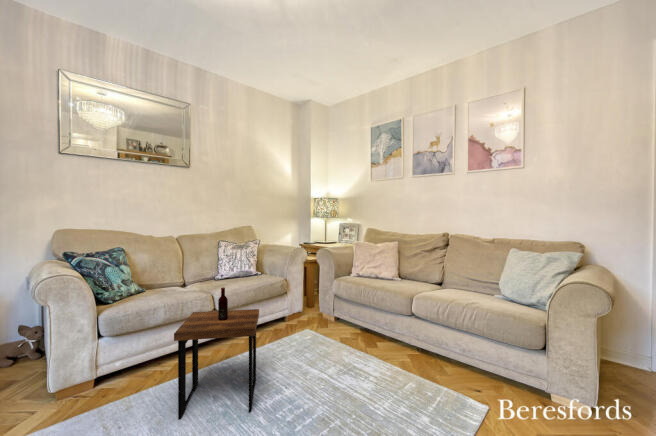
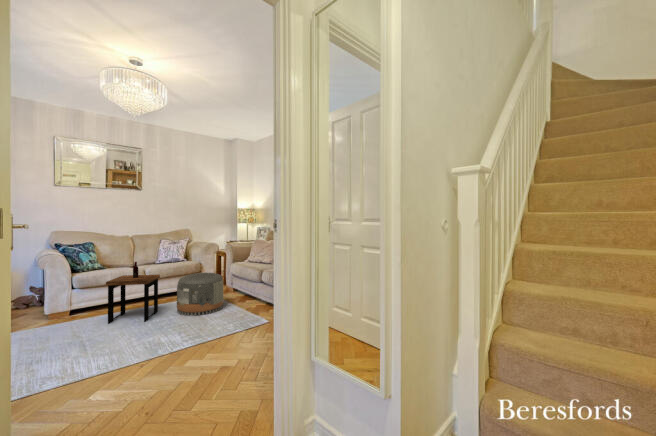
pouf: none [288,301,365,391] -> present [177,273,223,316]

